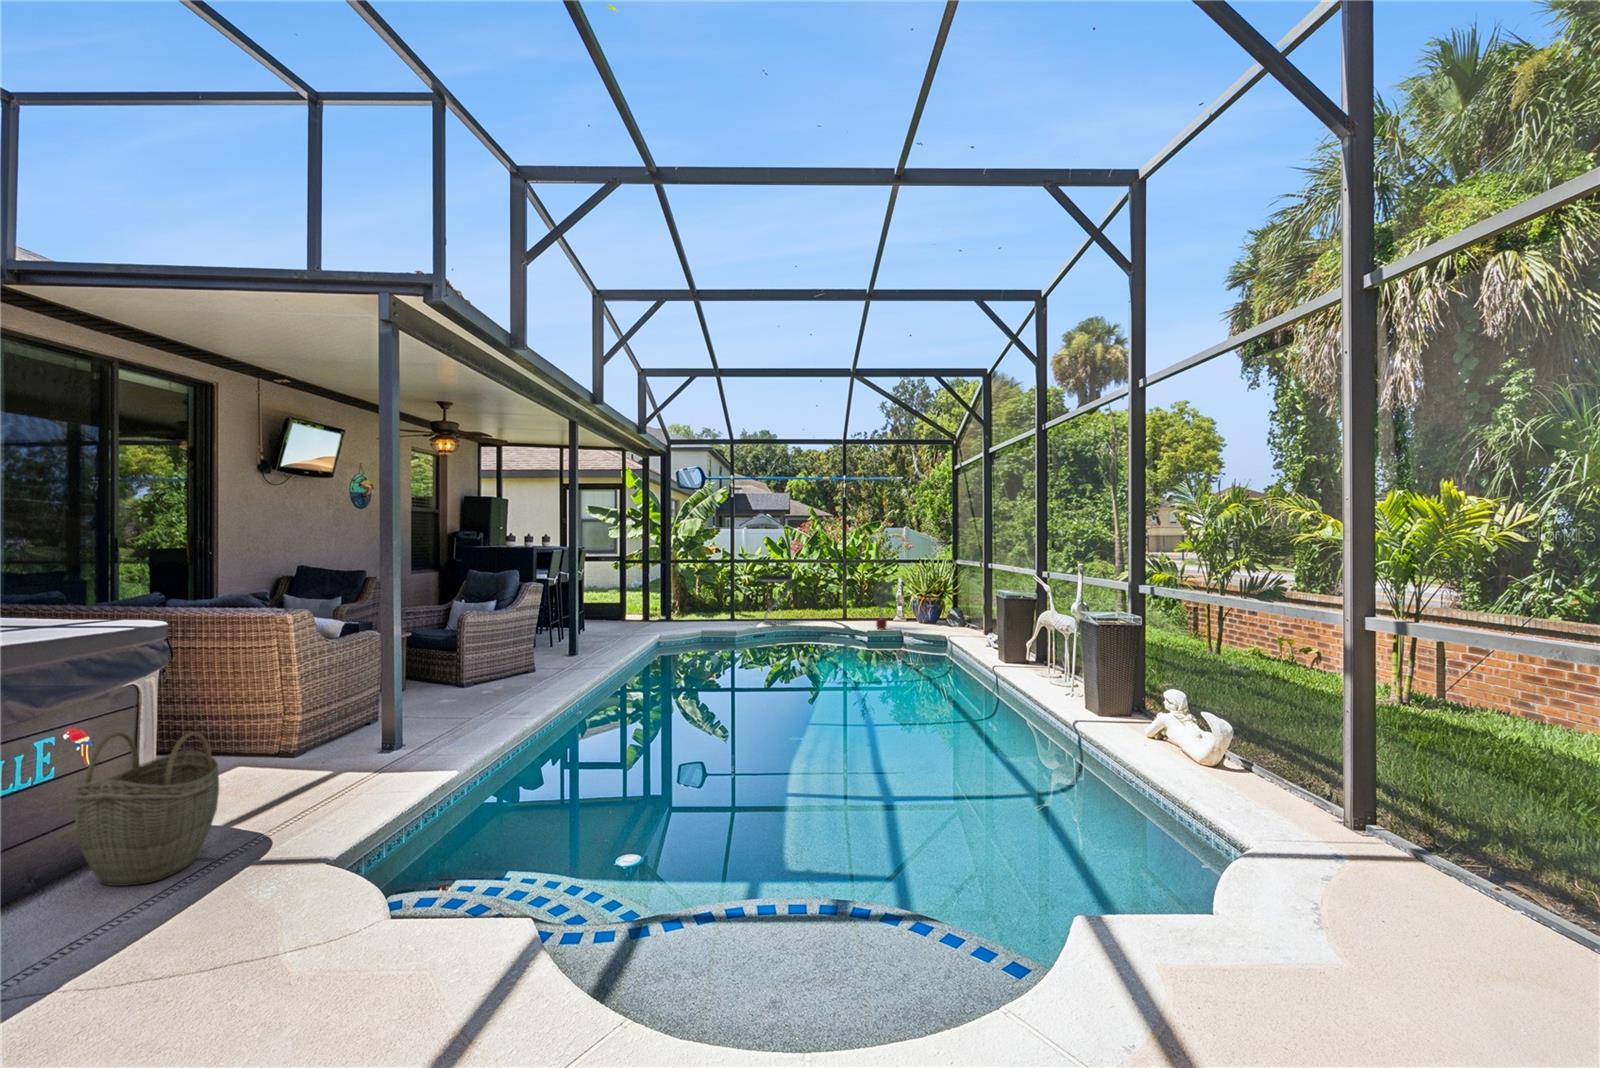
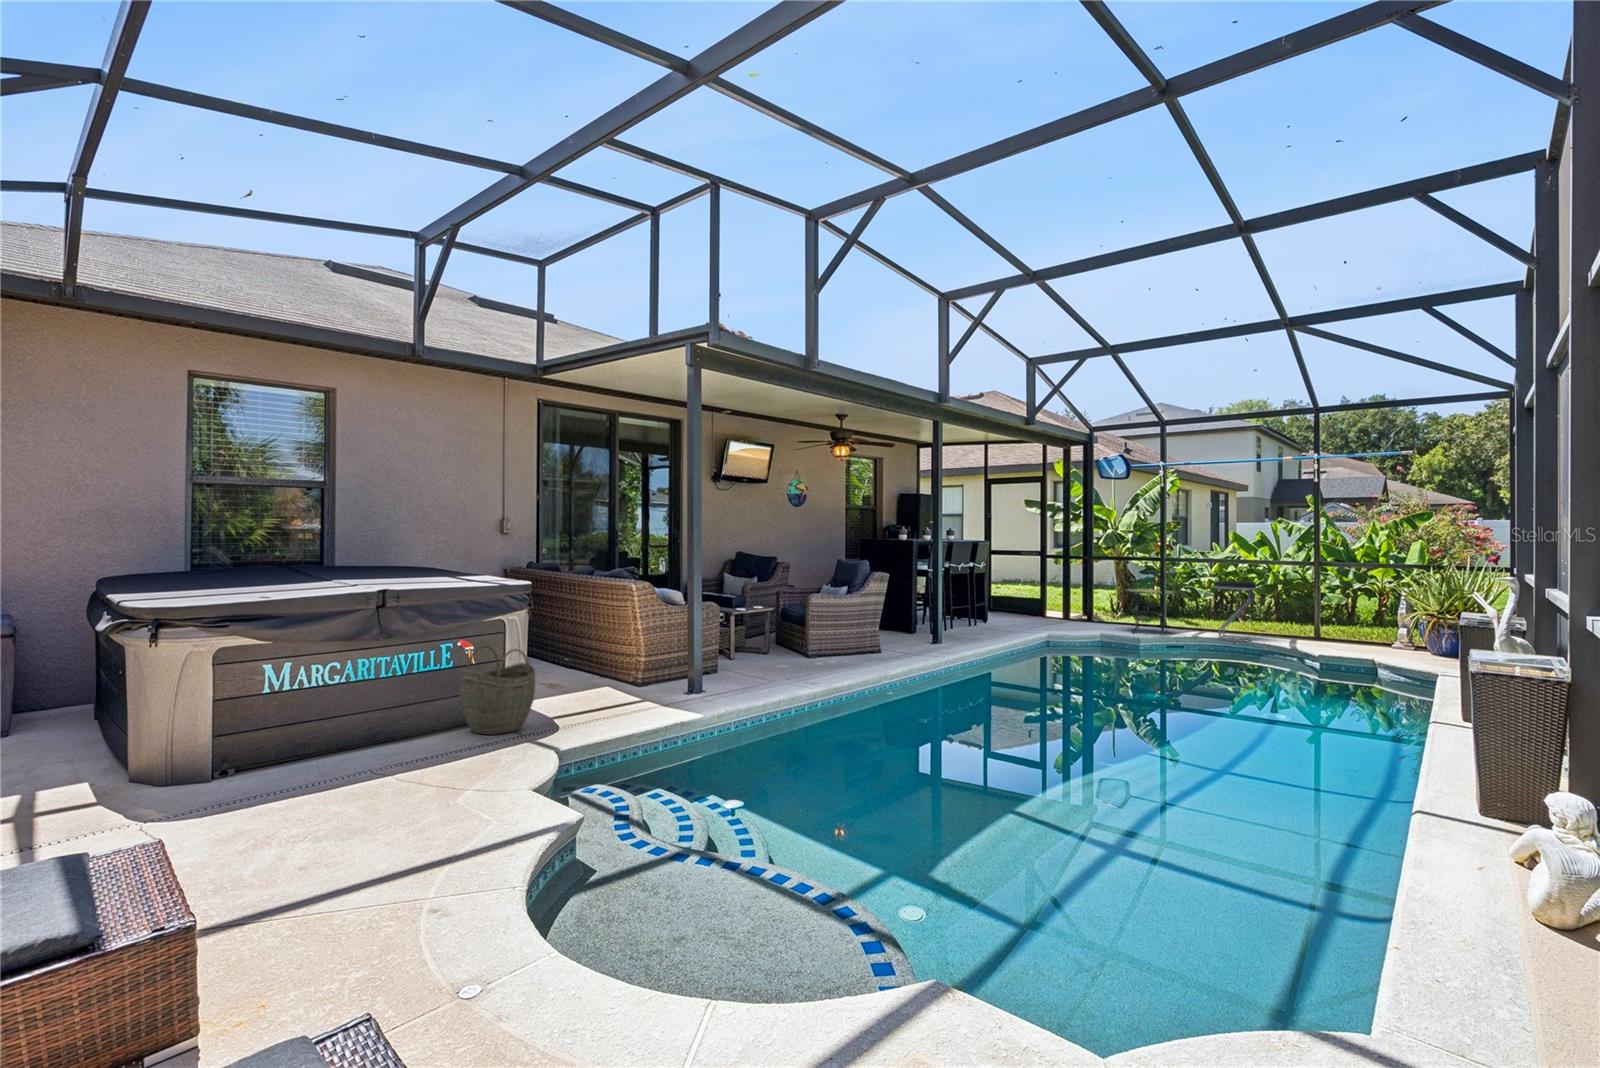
potted tree: present [874,577,901,630] -> none [1356,588,1399,657]
side table: none [687,585,730,625] -> present [1128,589,1175,634]

